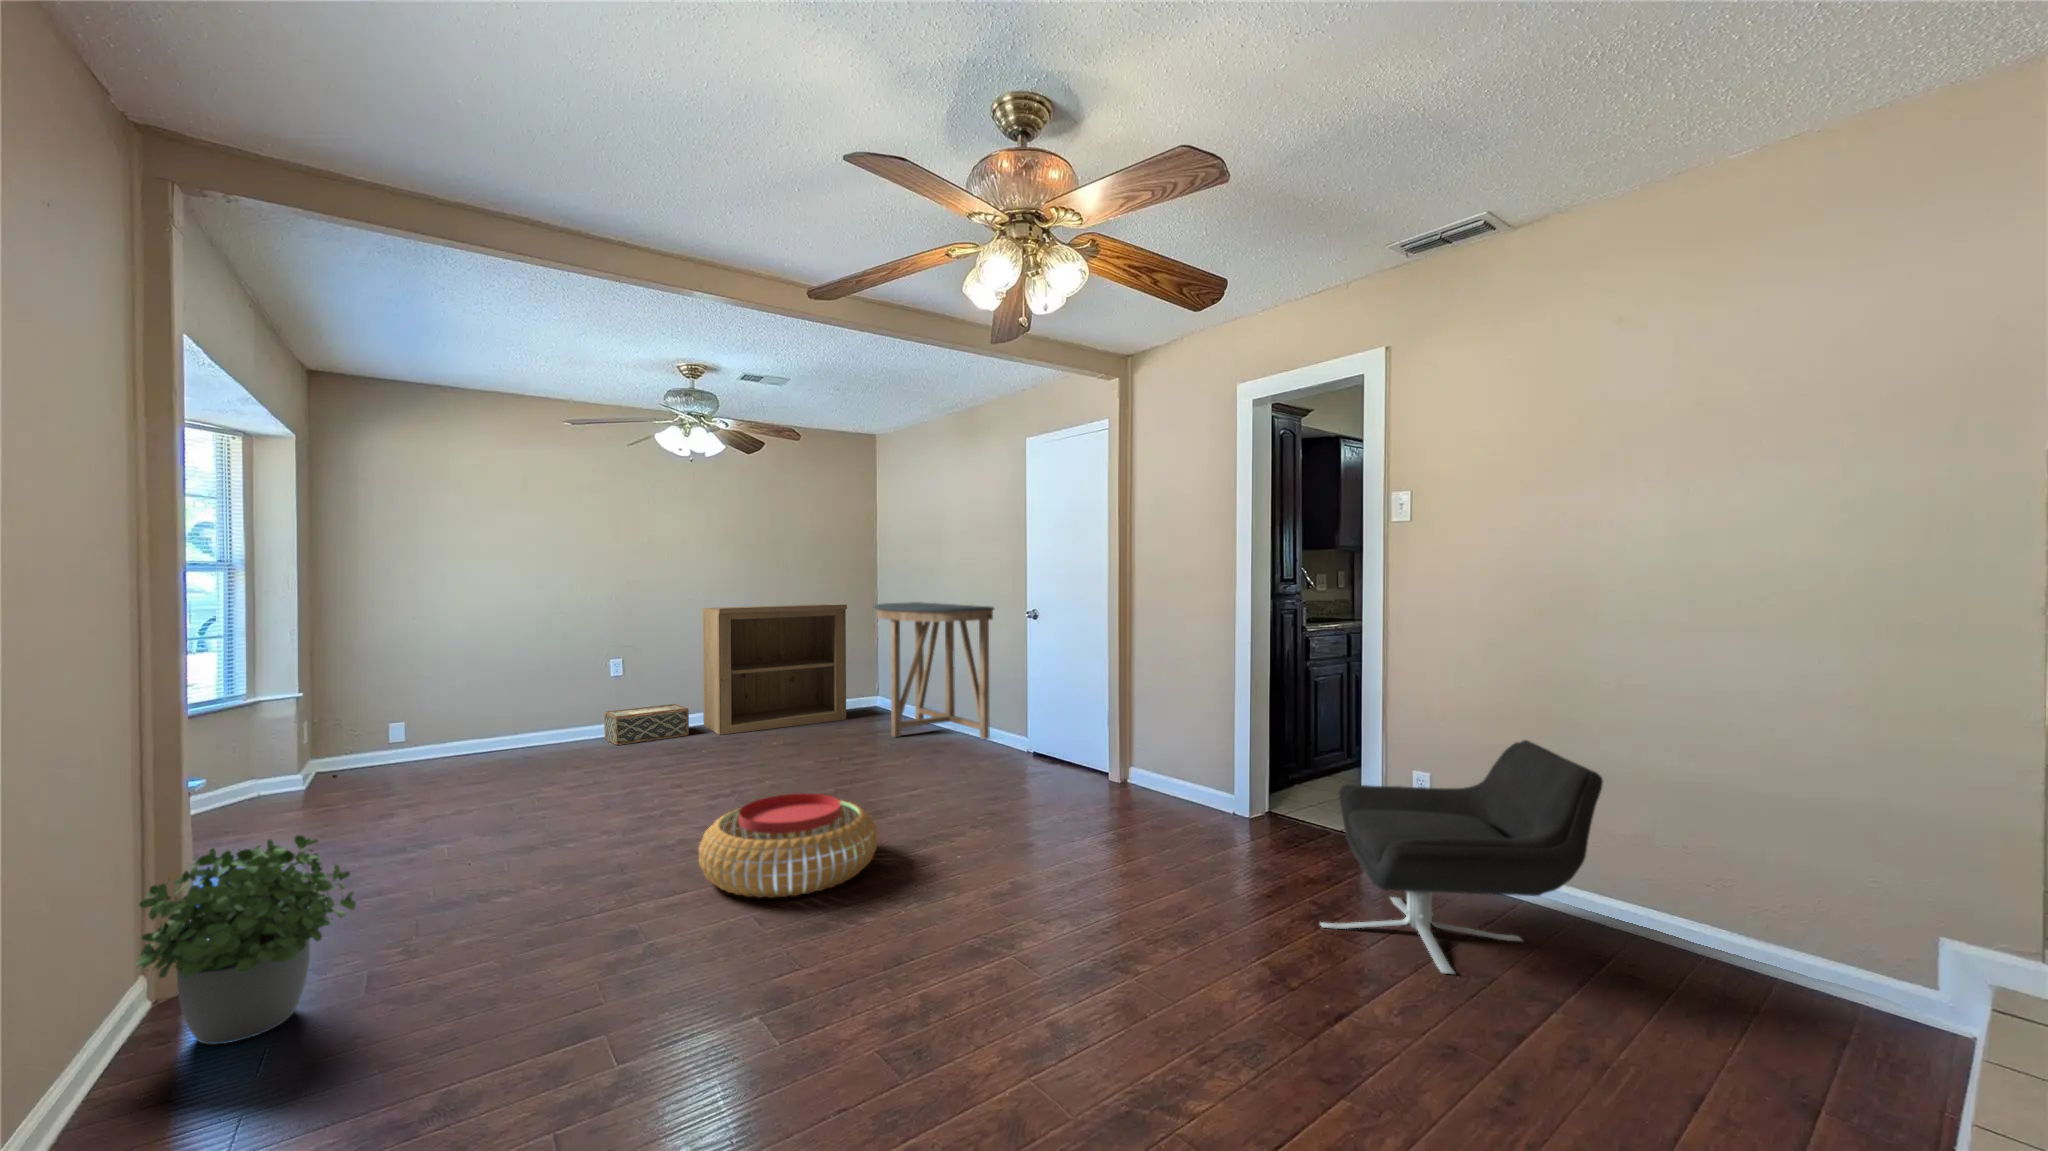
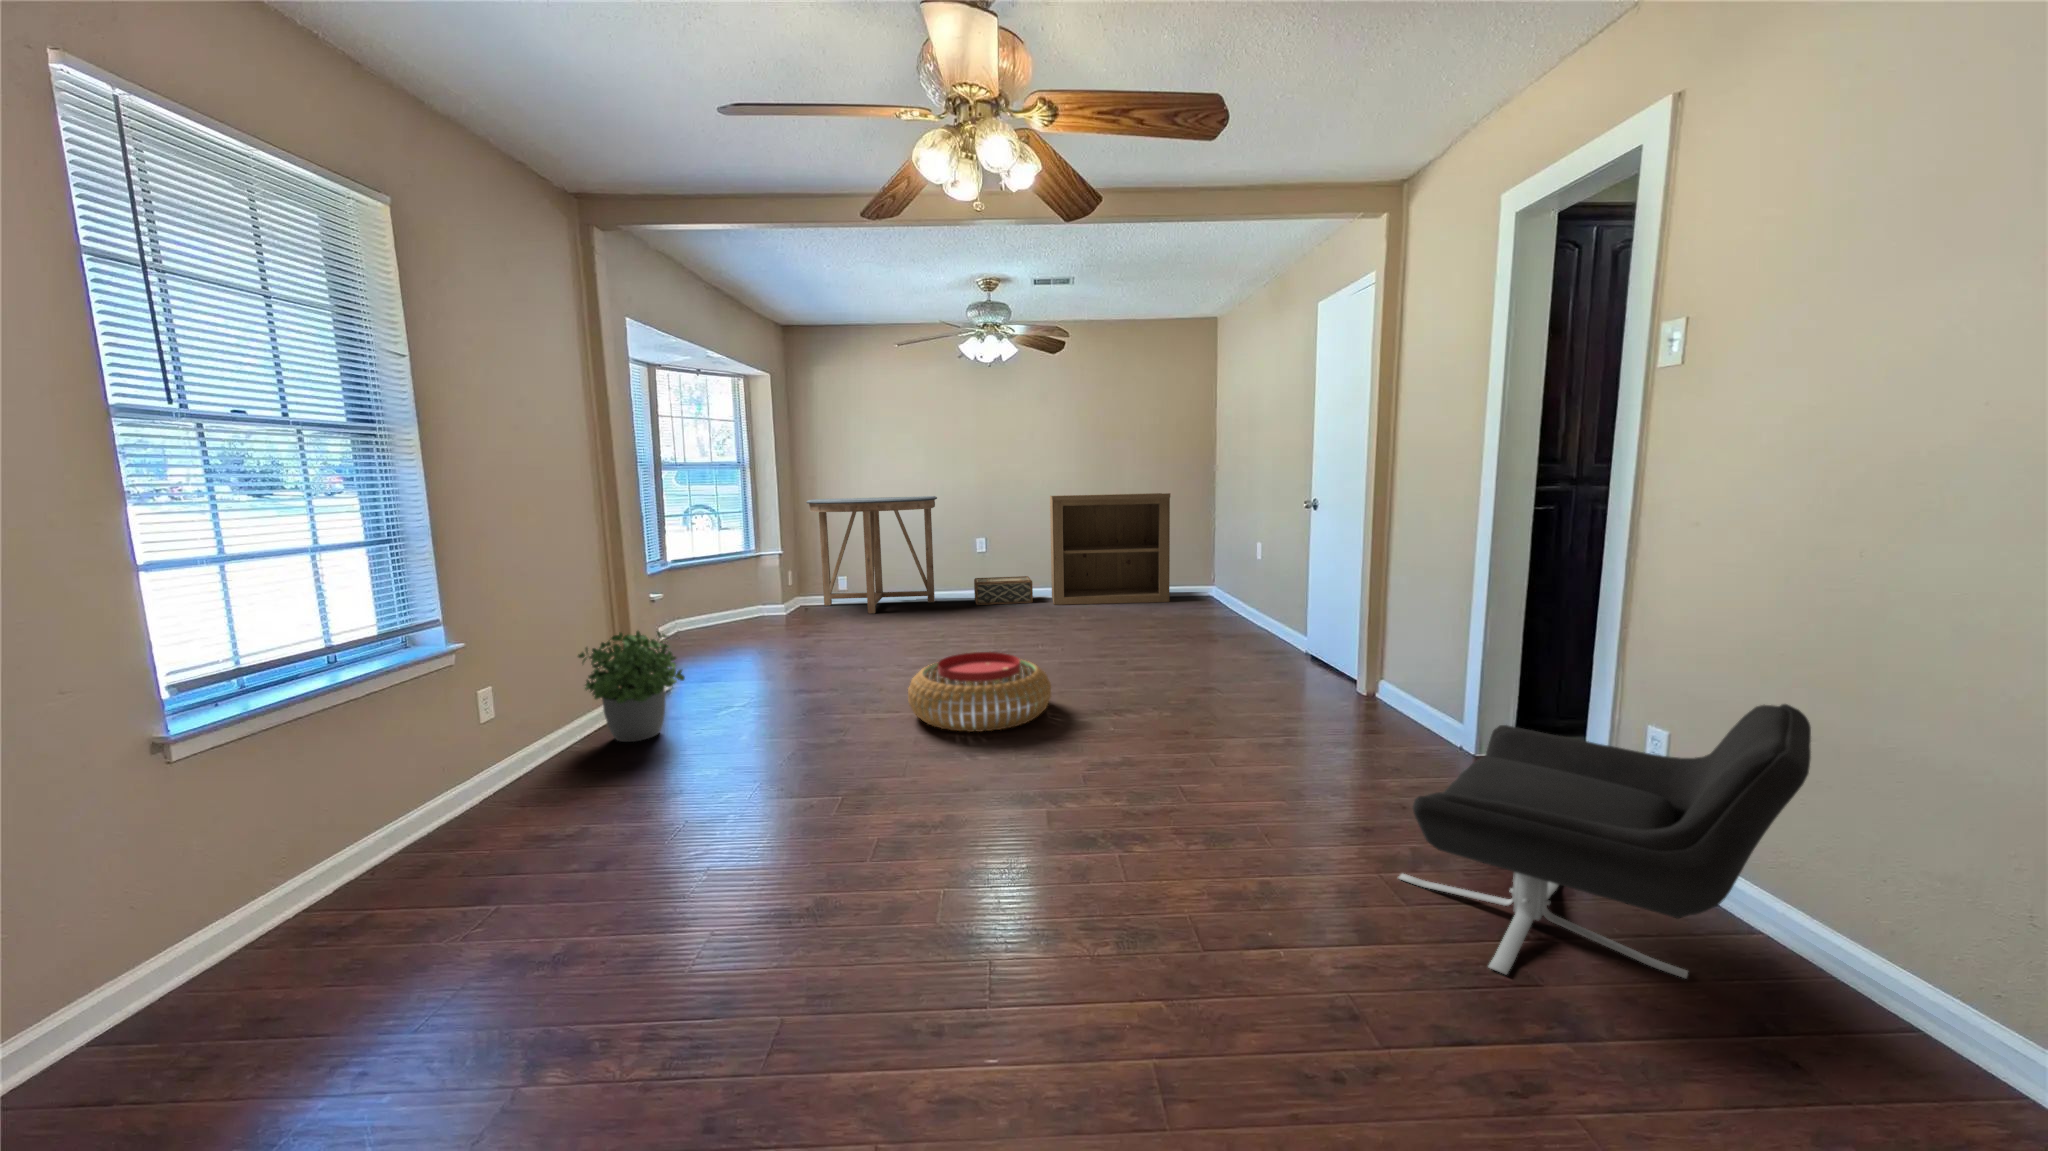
console table: present [874,602,994,739] -> present [806,496,937,614]

